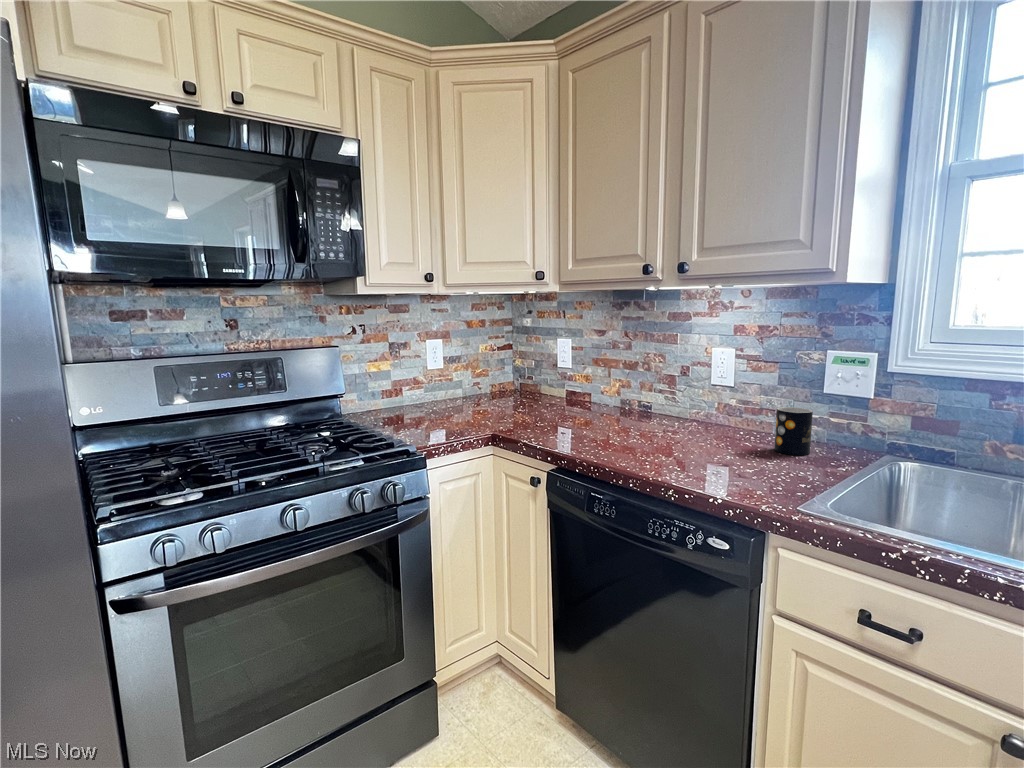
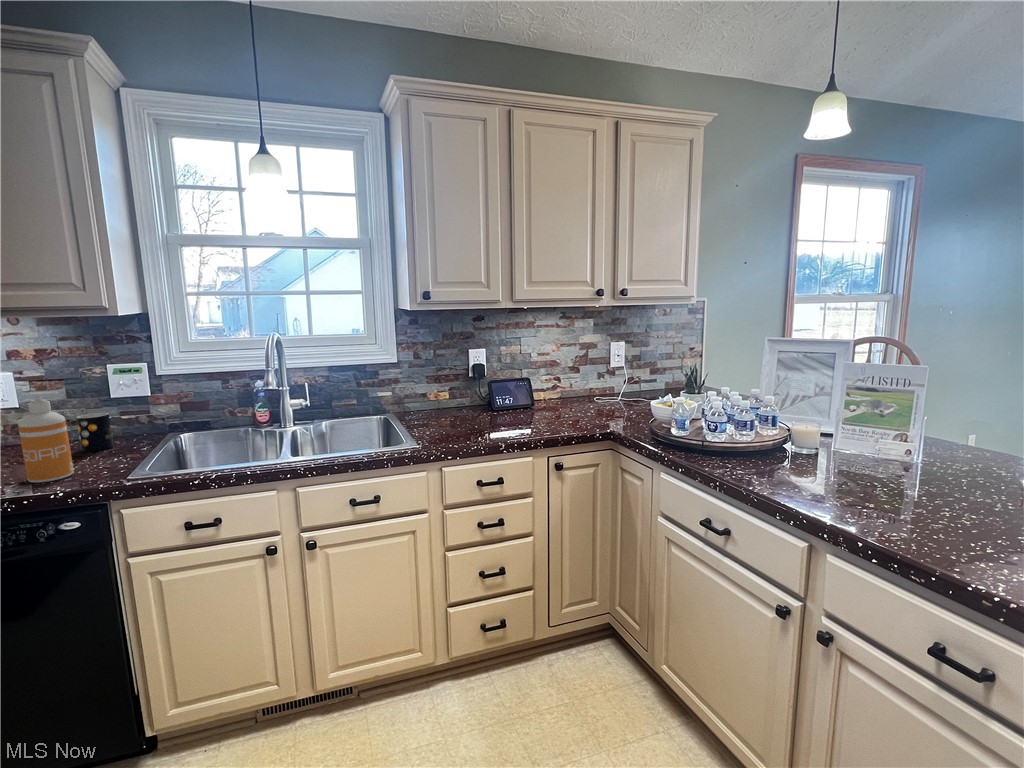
soap dispenser: none [706,370,753,478] -> present [18,392,74,482]

